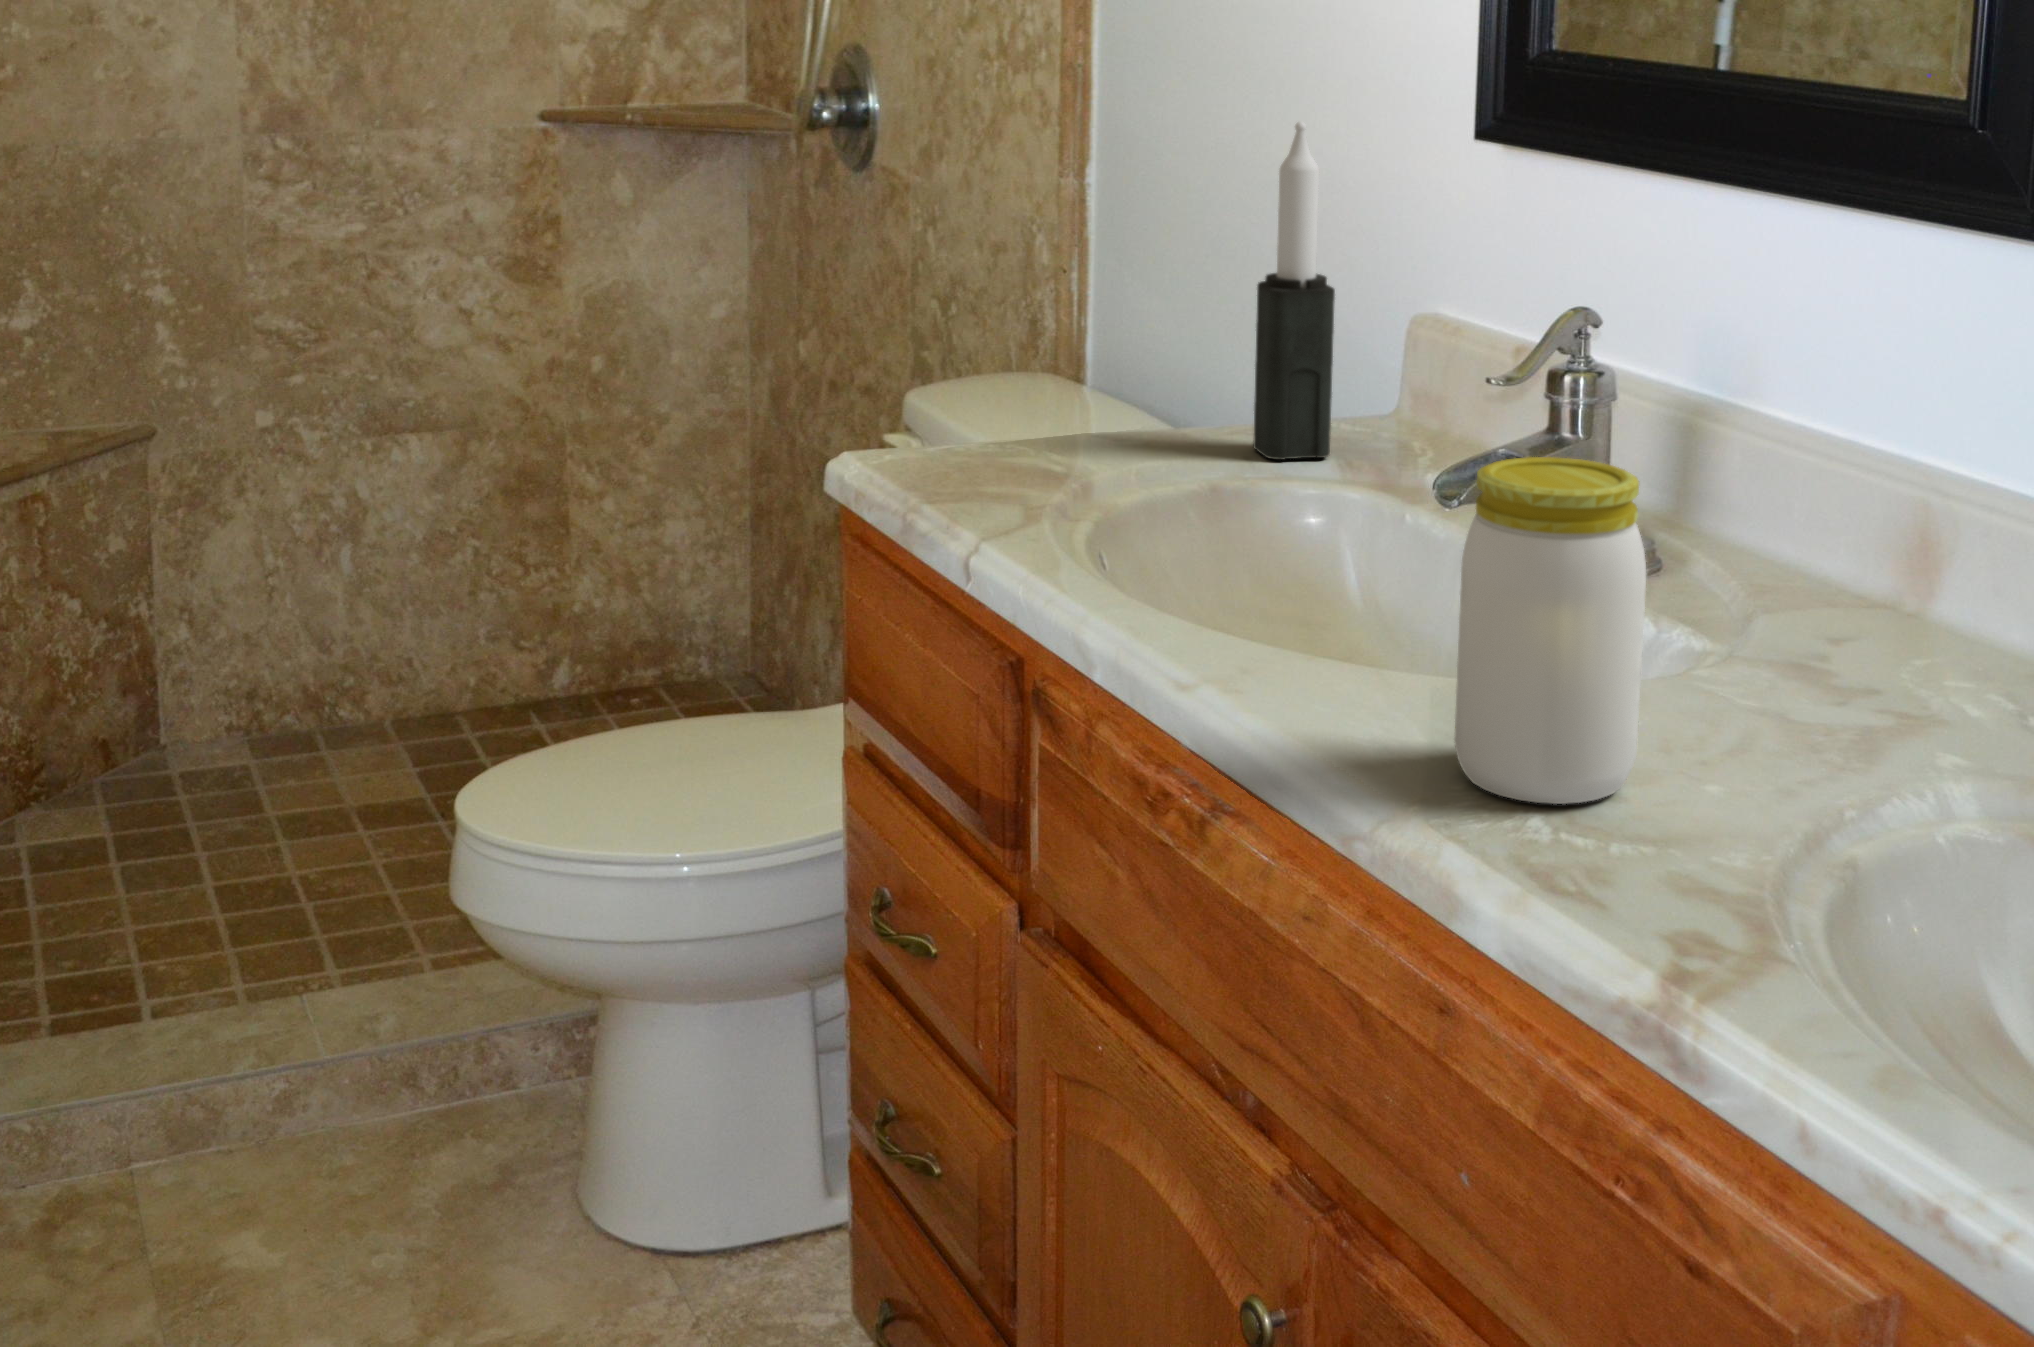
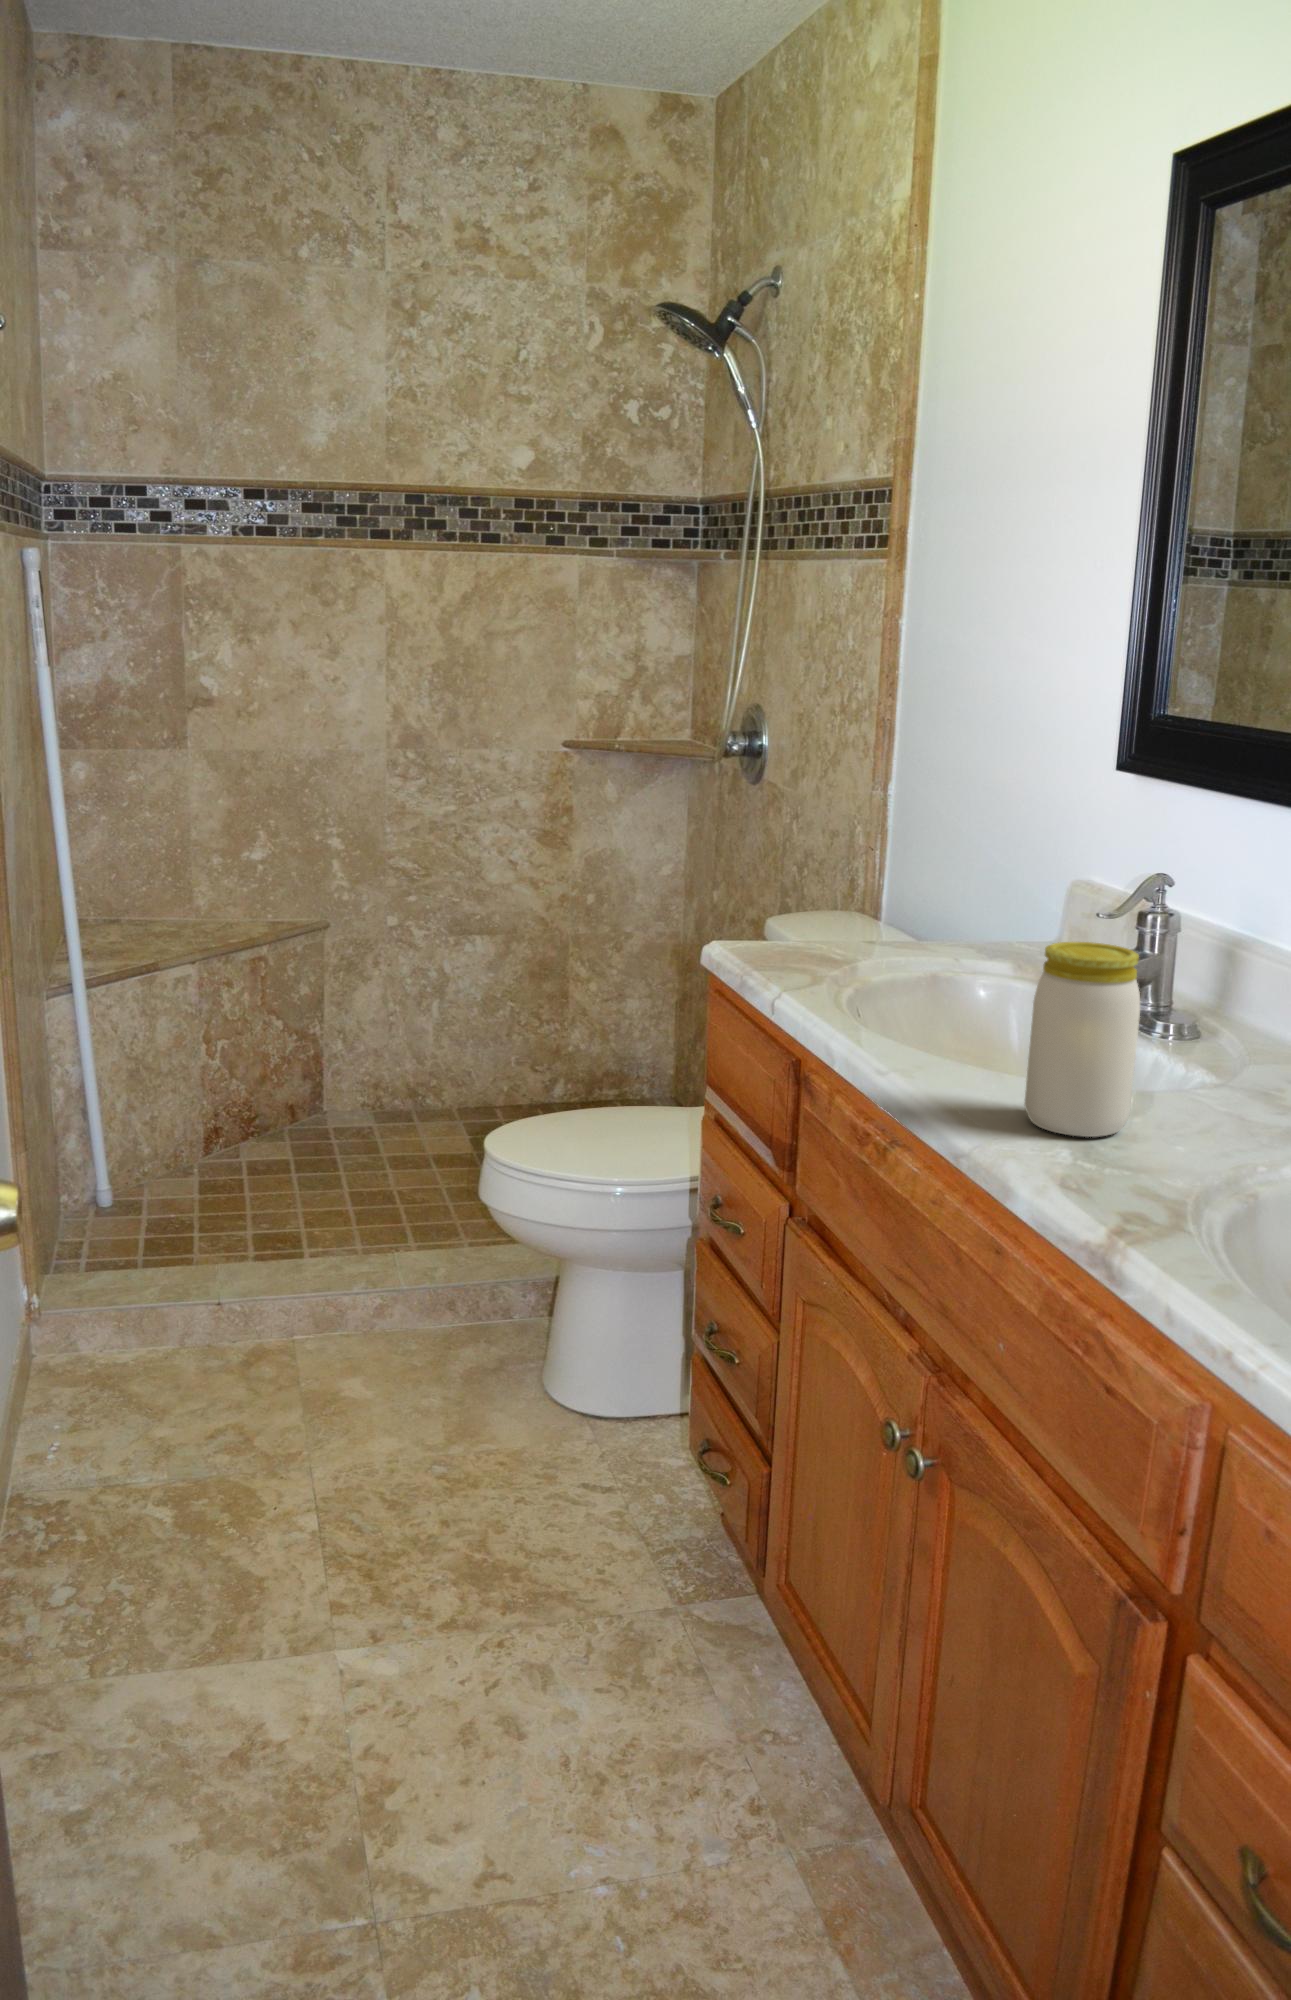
candle: present [1253,122,1335,460] -> none [962,754,1016,961]

